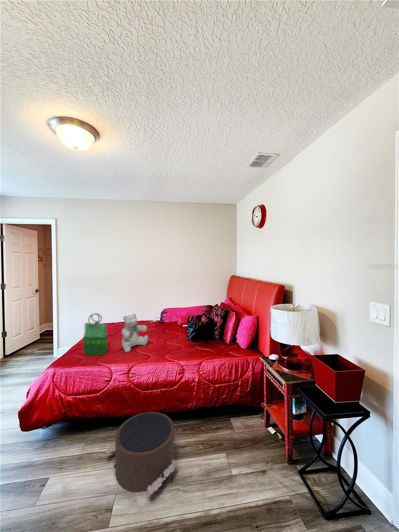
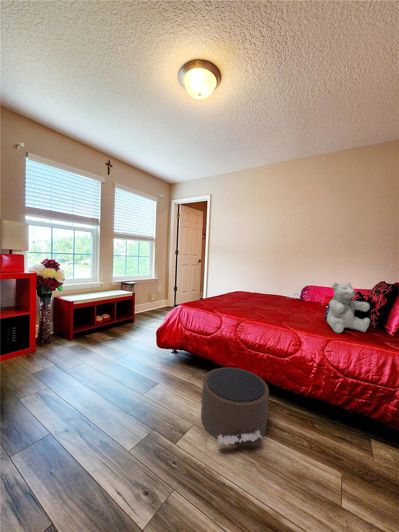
tote bag: present [83,313,108,355] -> none [208,266,228,306]
teddy bear: present [122,314,148,352] -> present [327,283,370,333]

